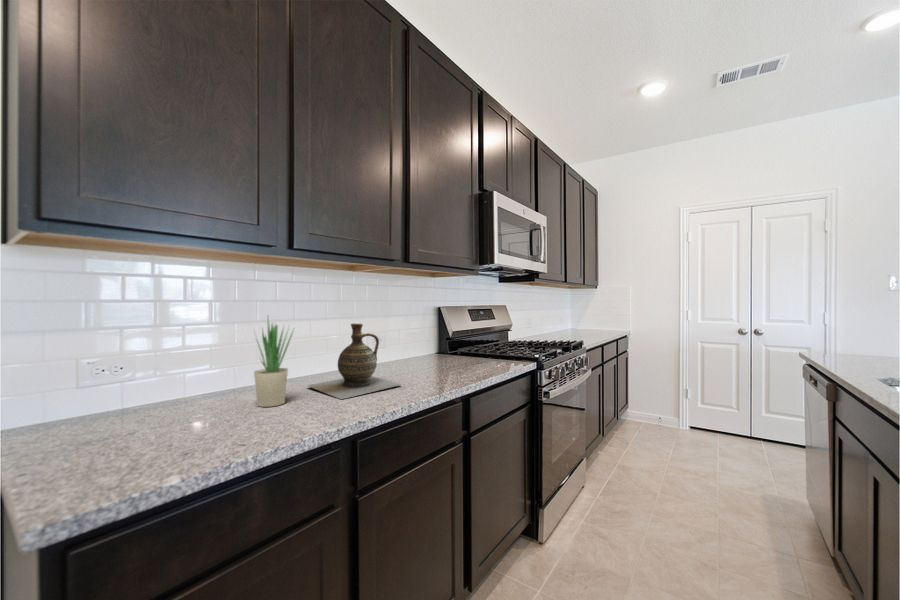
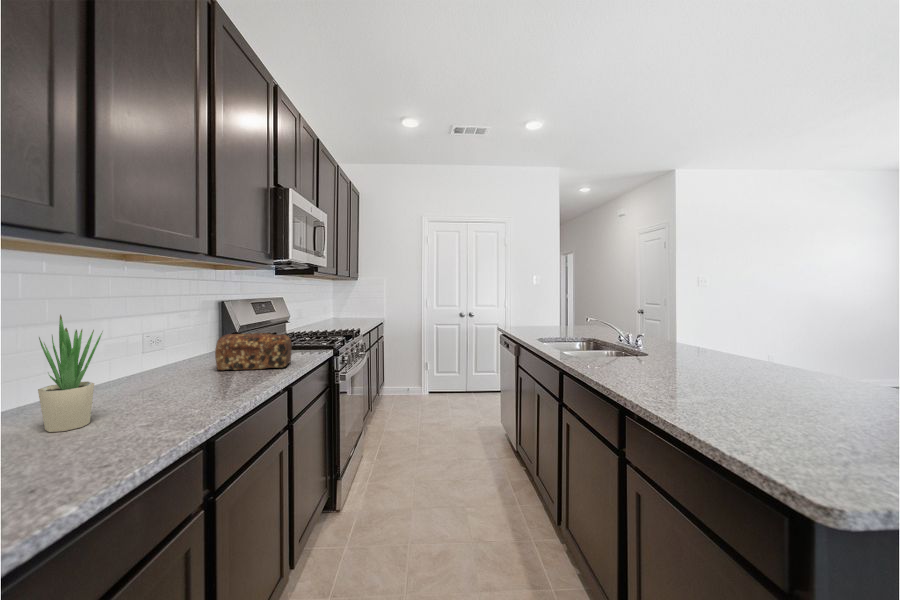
ceramic jug: present [307,323,401,399] -> none [92,323,224,407]
bread loaf: none [412,337,482,375] -> present [215,333,292,371]

